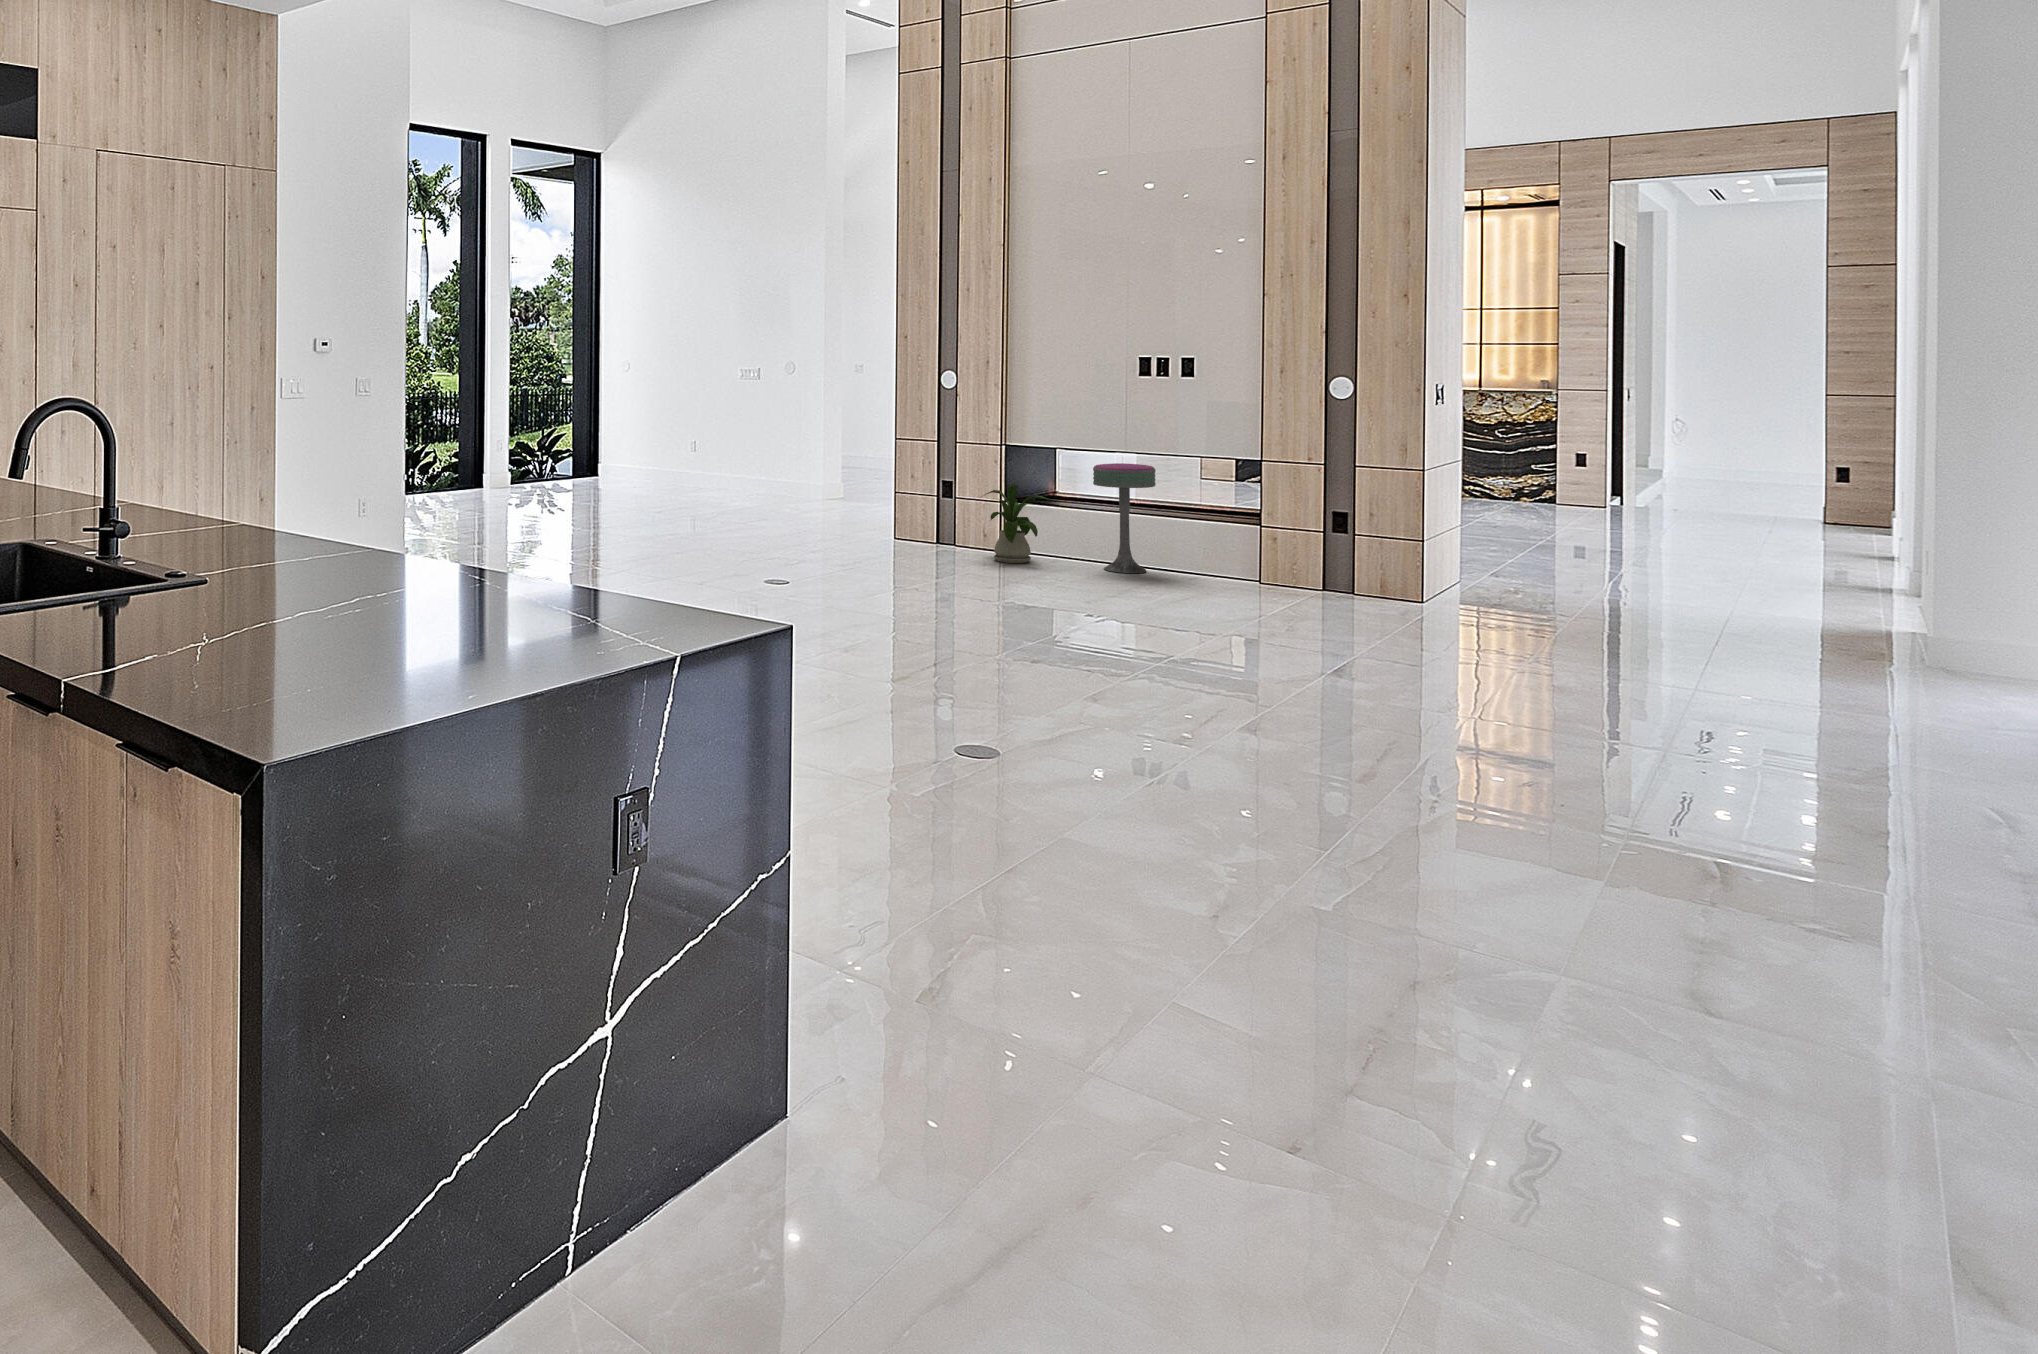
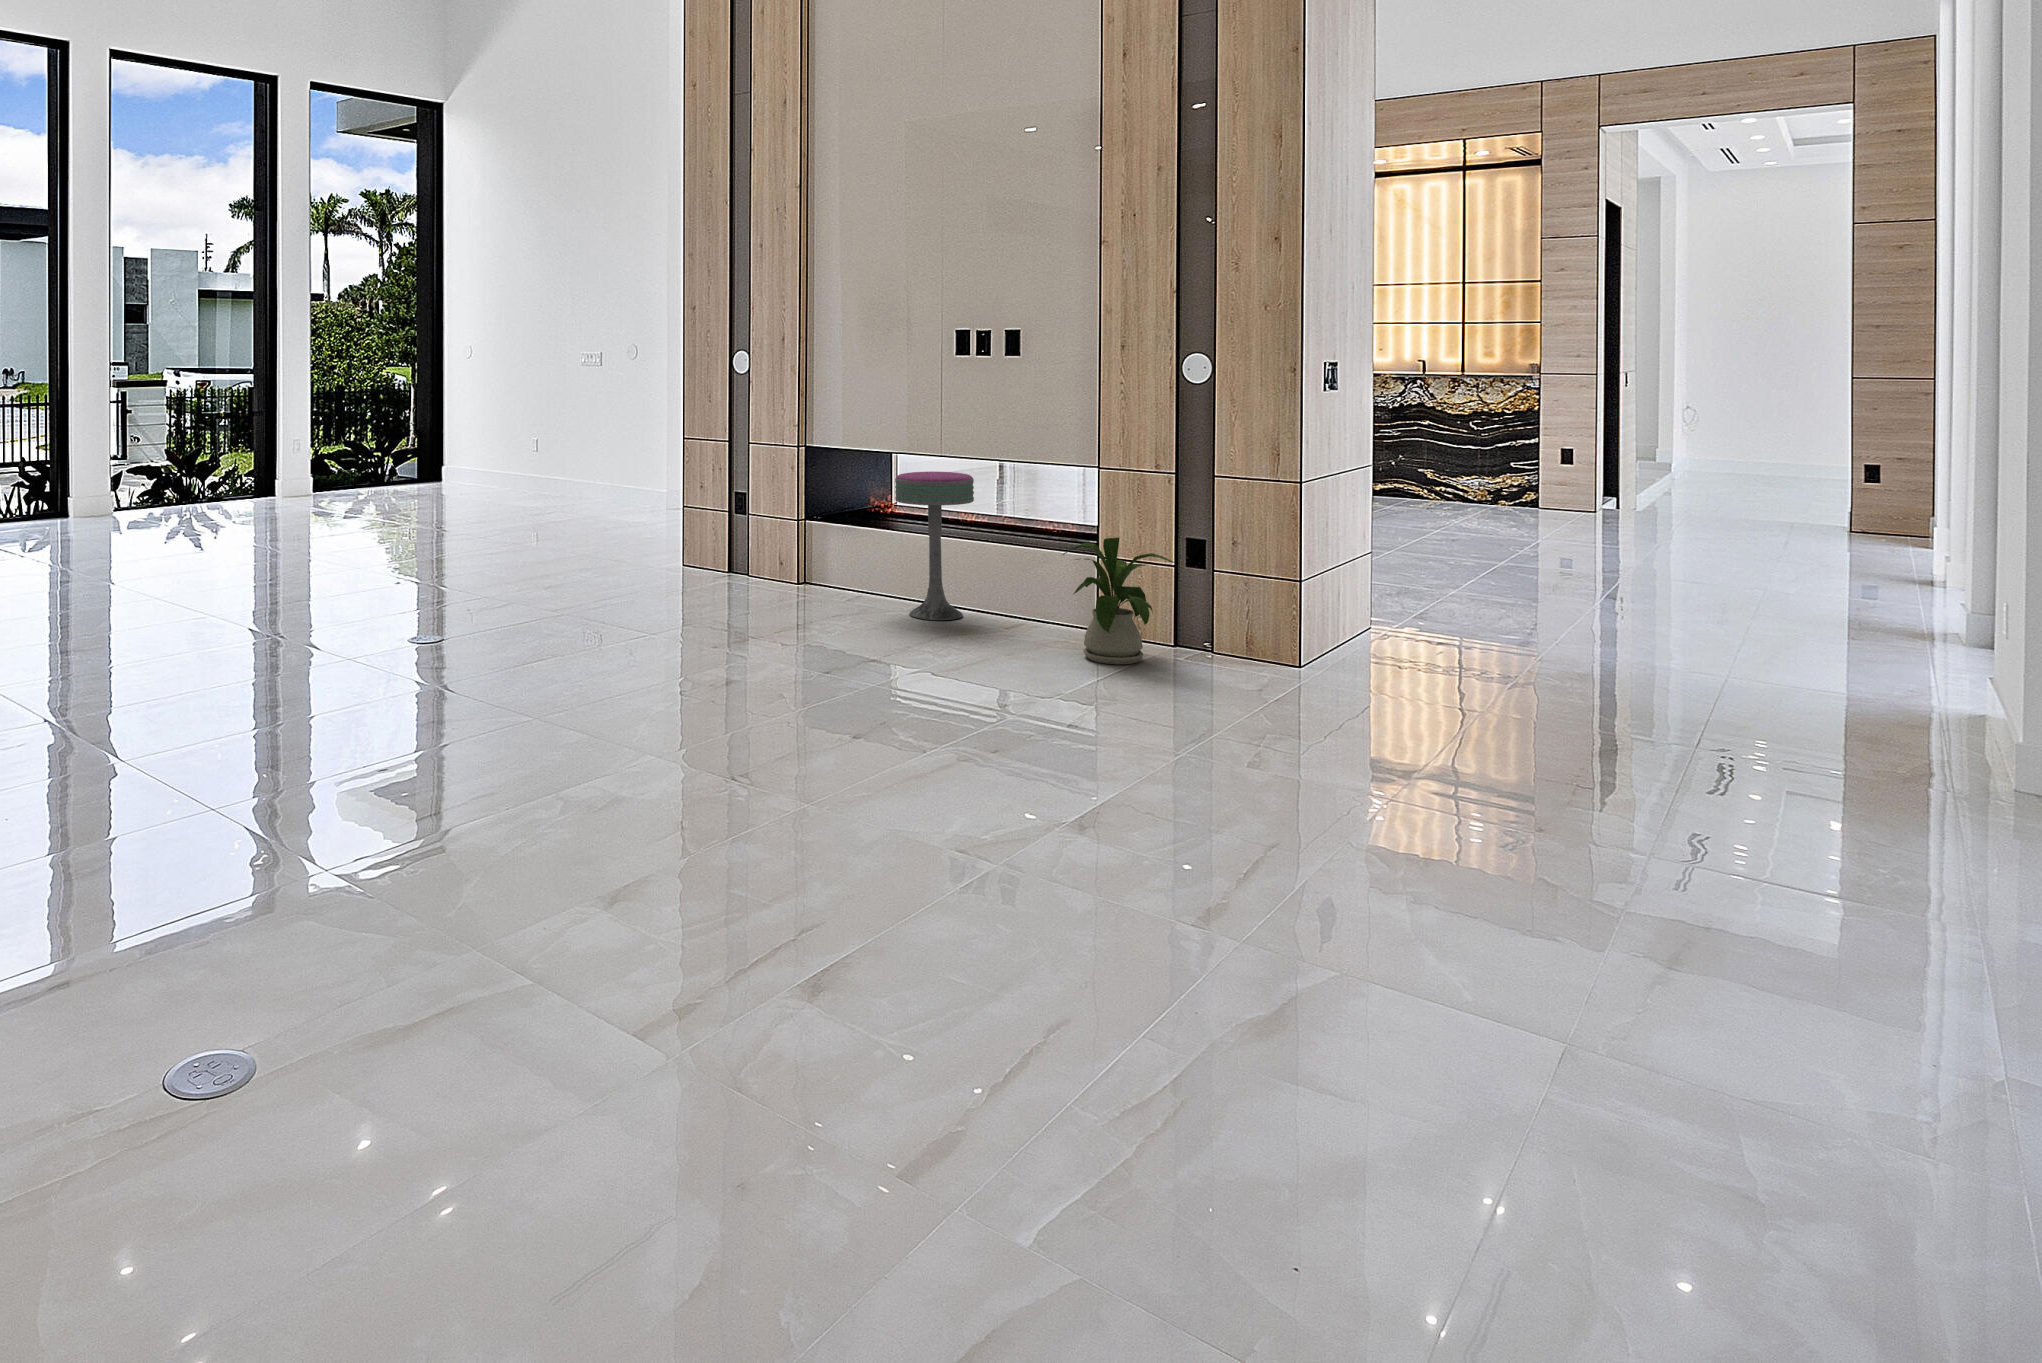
house plant: present [985,485,1049,563] -> present [1063,537,1174,664]

